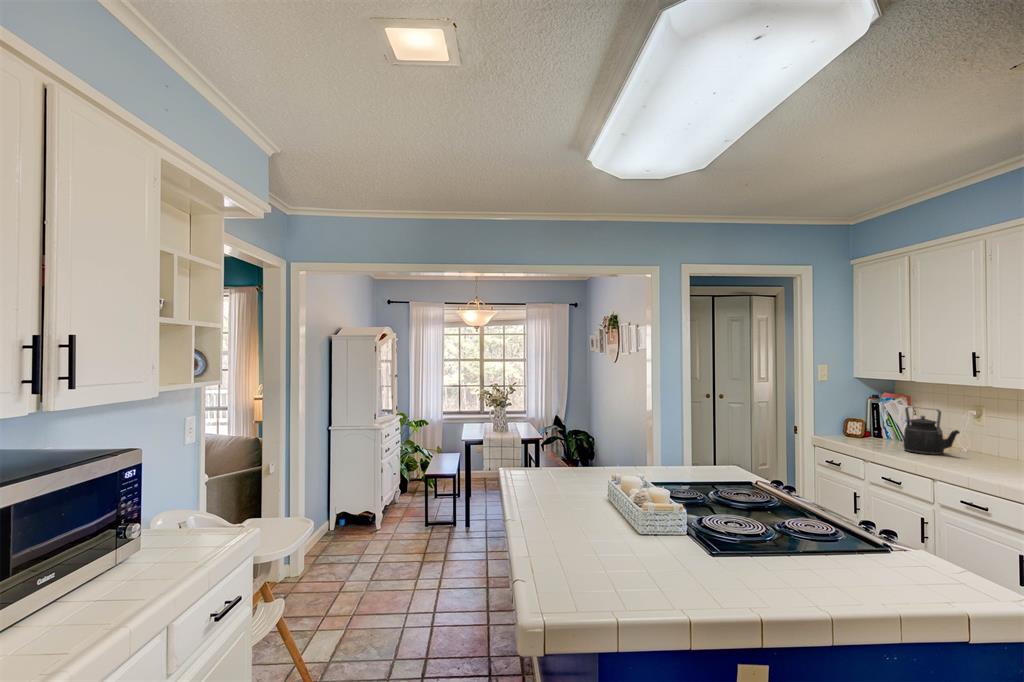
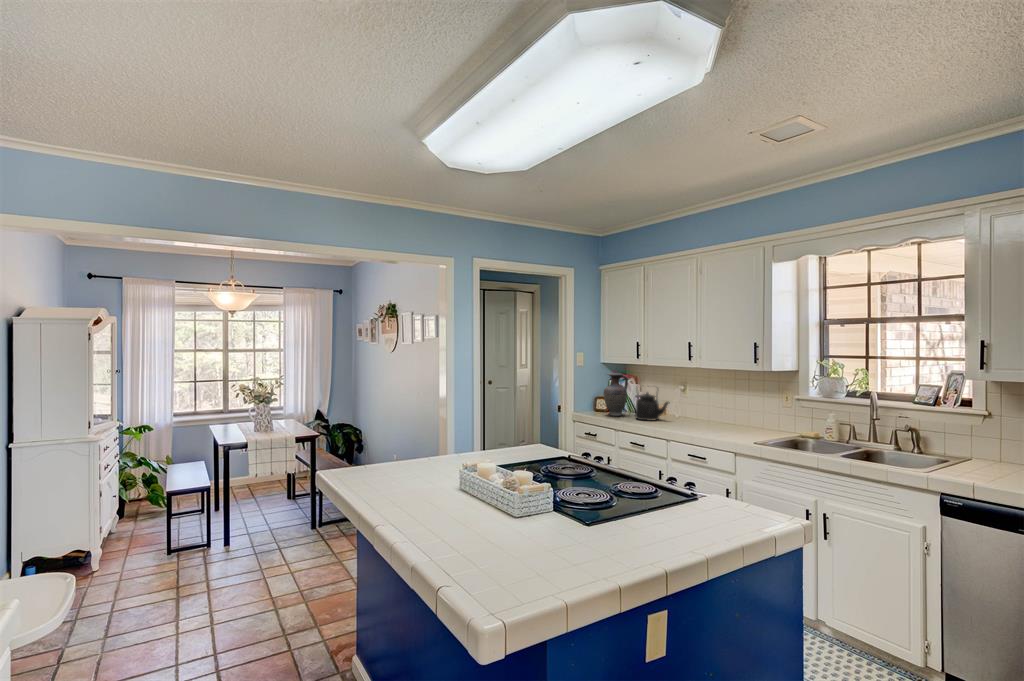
vase: none [857,390,894,444] -> present [604,373,628,416]

